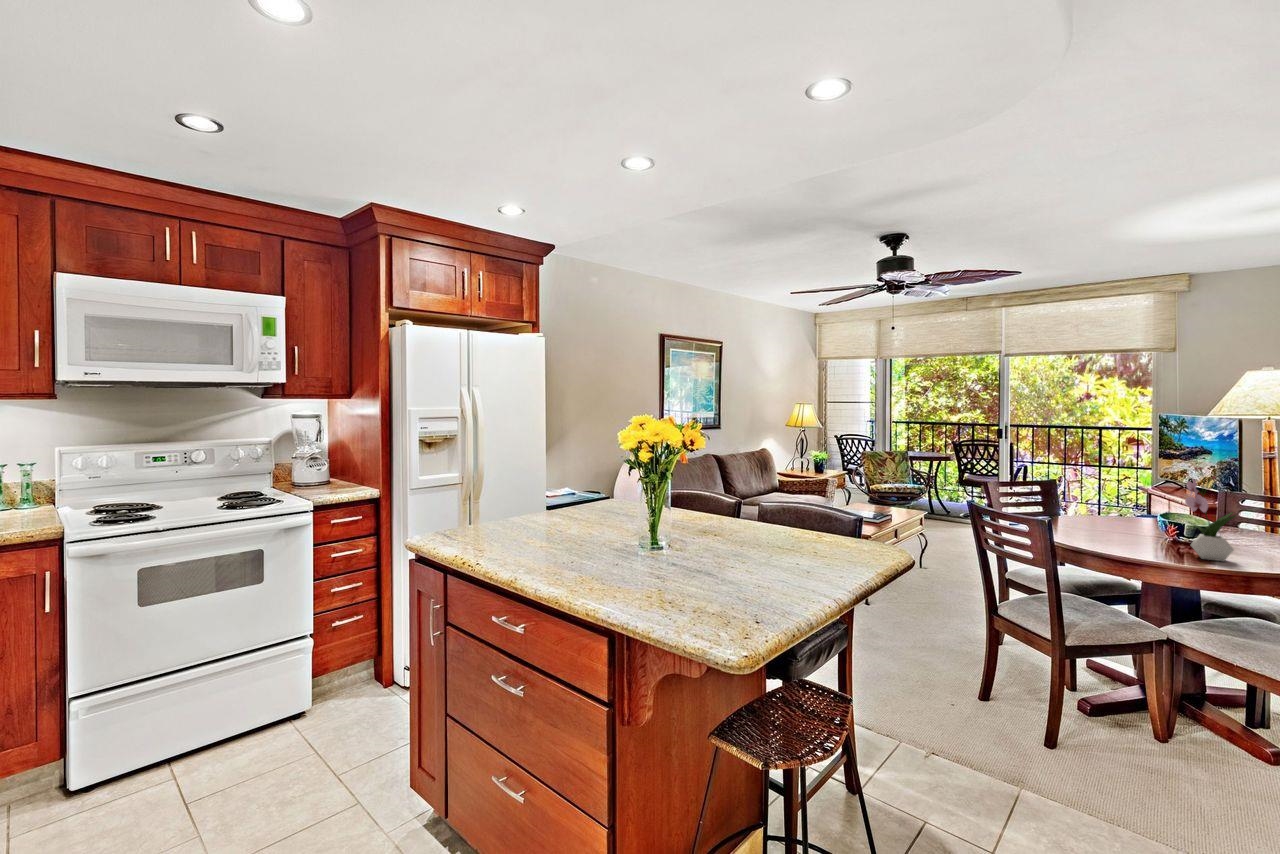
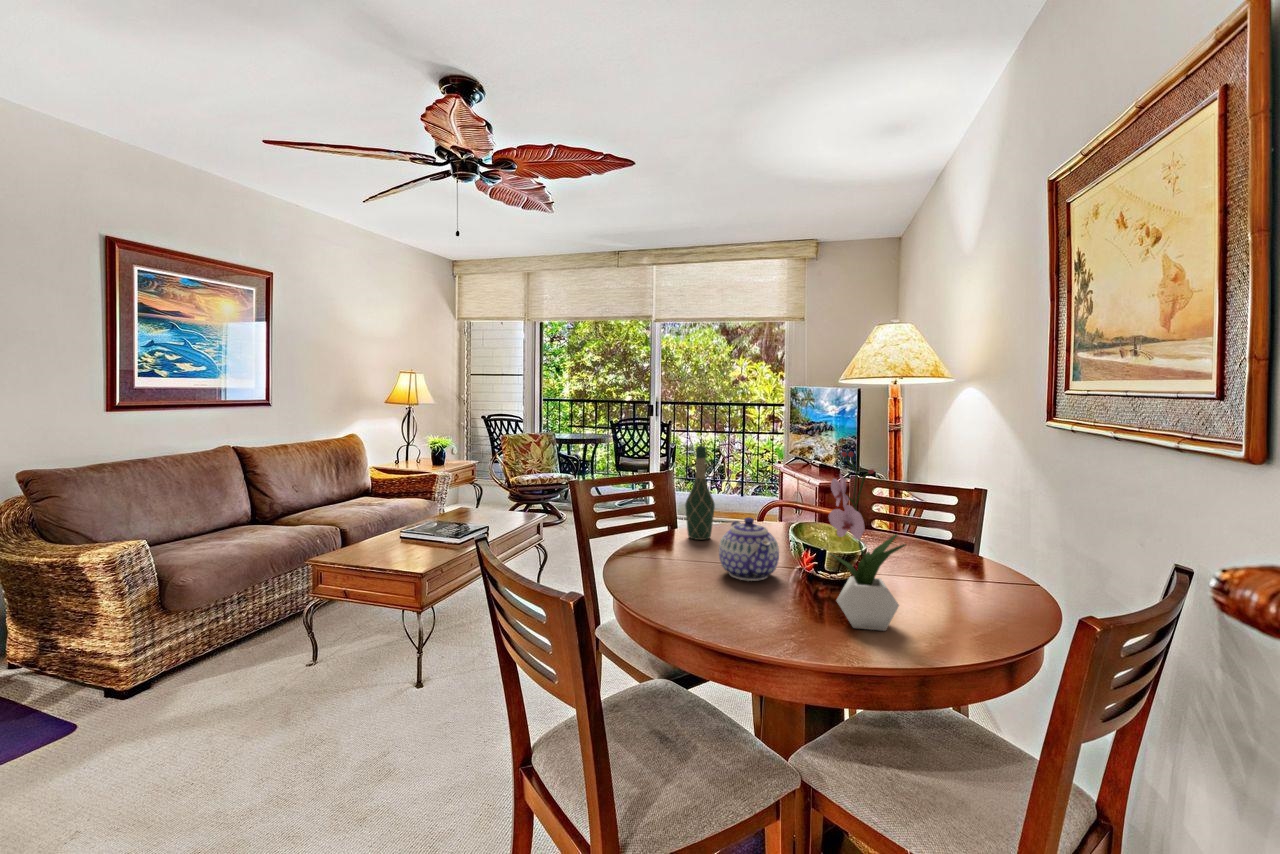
wine bottle: none [1073,463,1096,522] -> present [685,446,715,540]
teapot: none [1106,504,1150,540] -> present [719,518,779,581]

